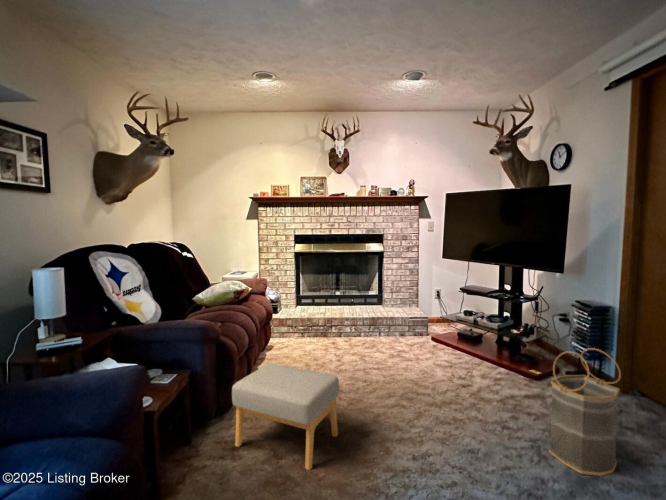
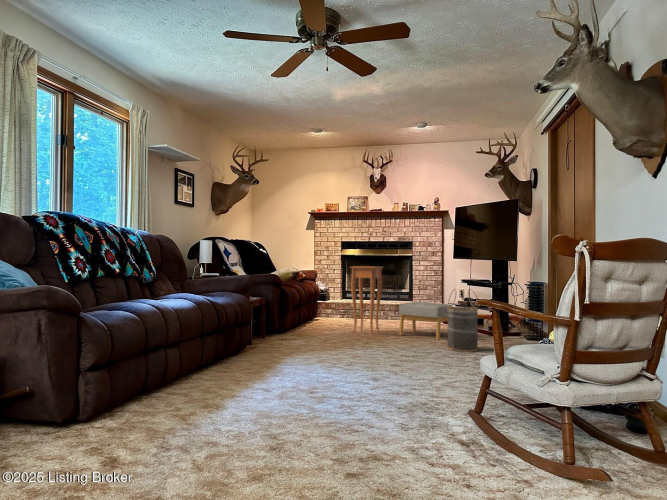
side table: none [342,286,388,404] -> present [351,266,383,335]
footstool: present [232,364,339,470] -> present [399,302,452,340]

